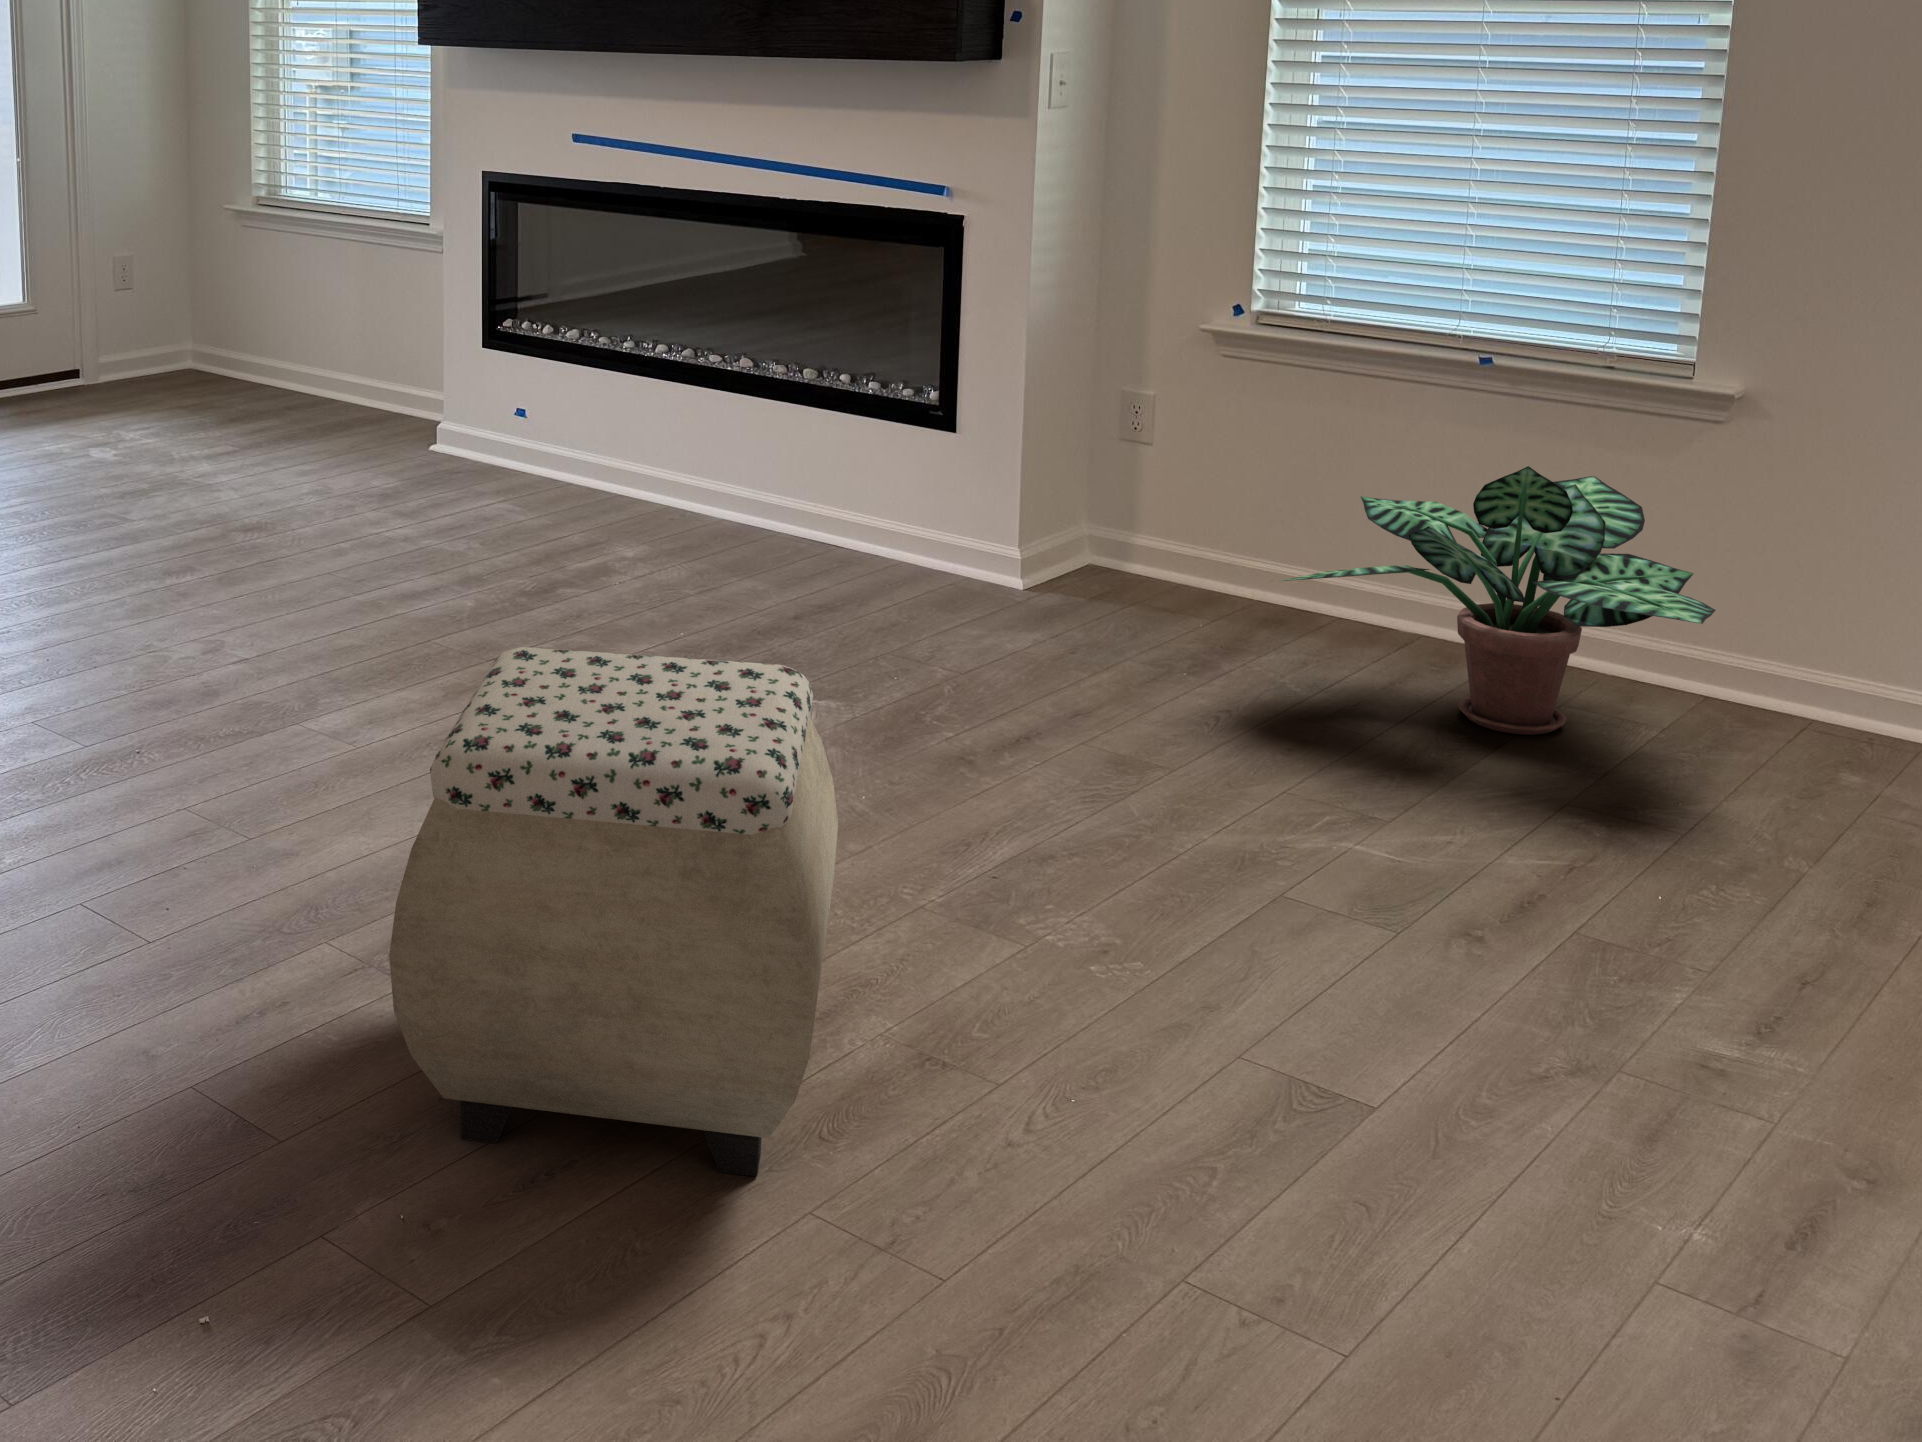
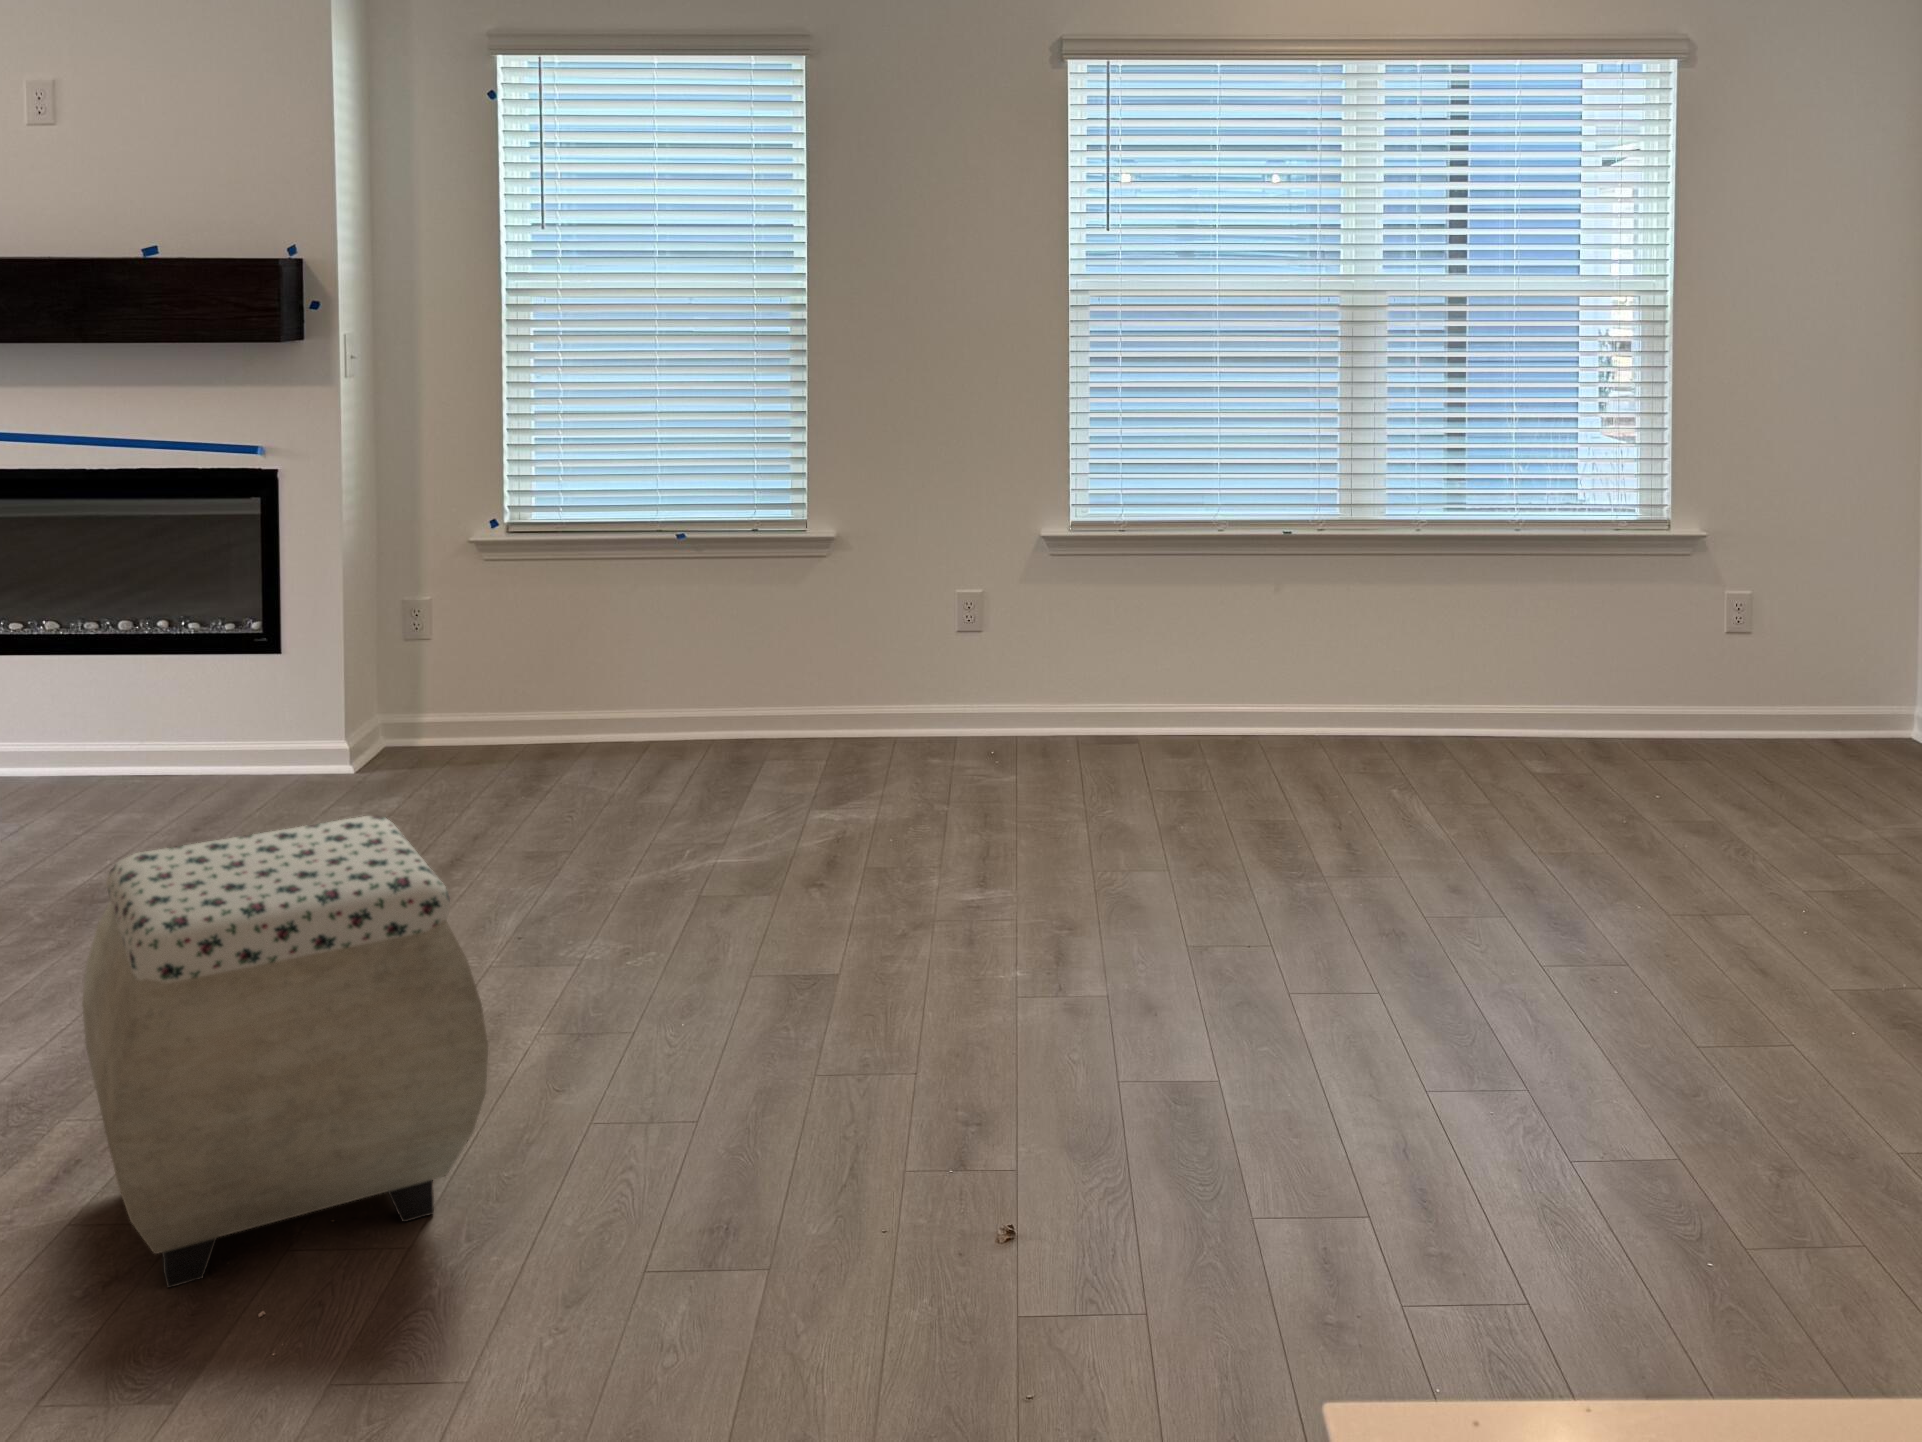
potted plant: present [1279,466,1715,735] -> none [575,602,858,791]

